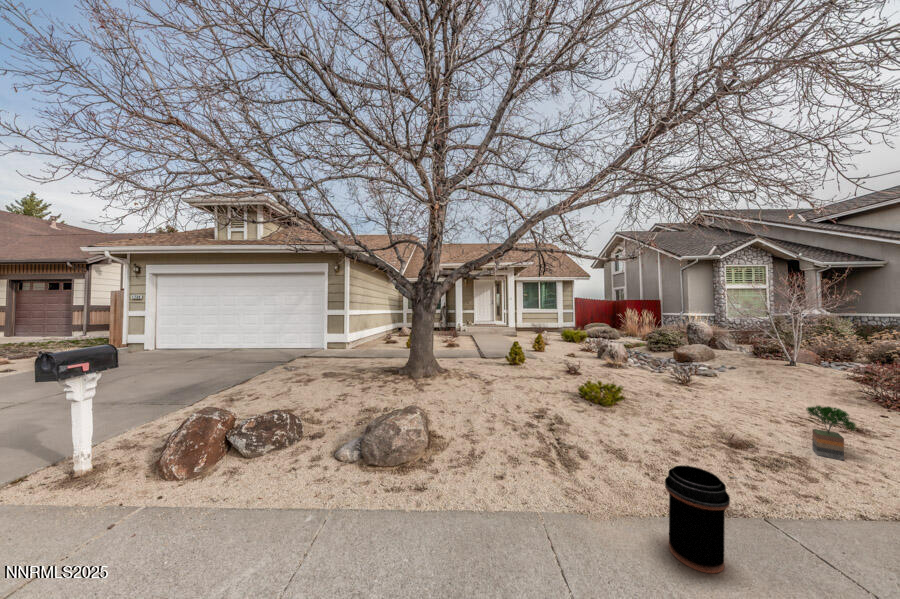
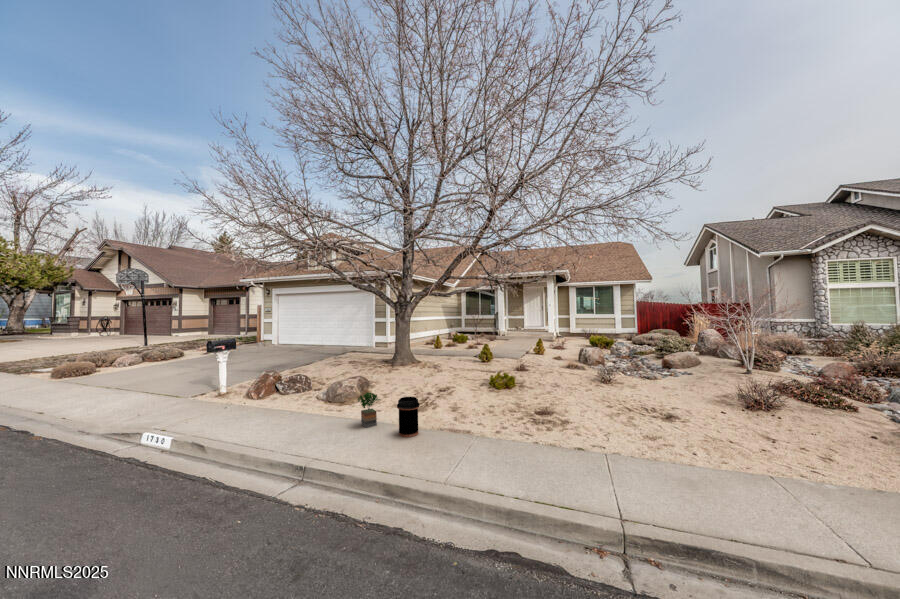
potted tree: present [806,406,856,460] -> present [358,393,380,428]

